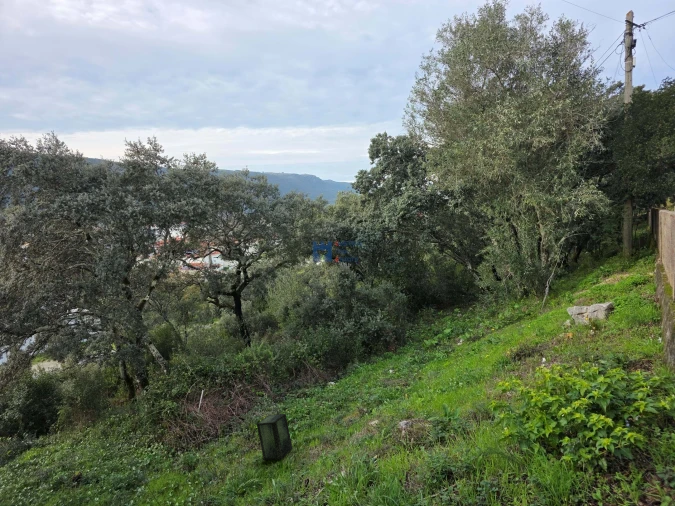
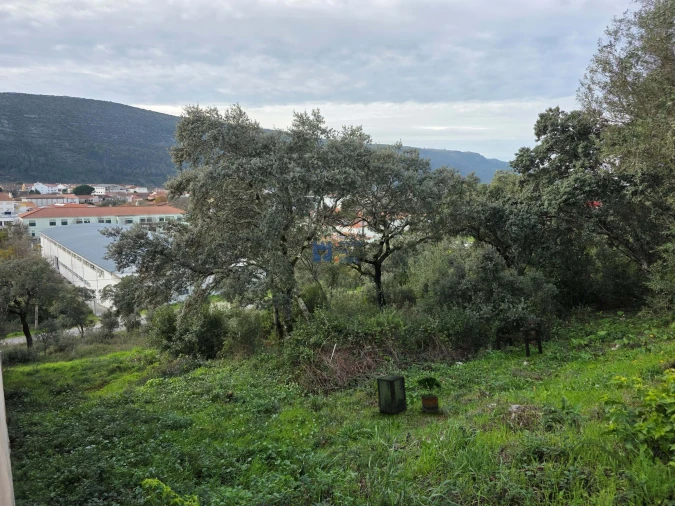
bench: none [356,332,395,361] -> present [496,326,543,357]
potted tree: none [300,407,326,447] -> present [418,377,442,413]

